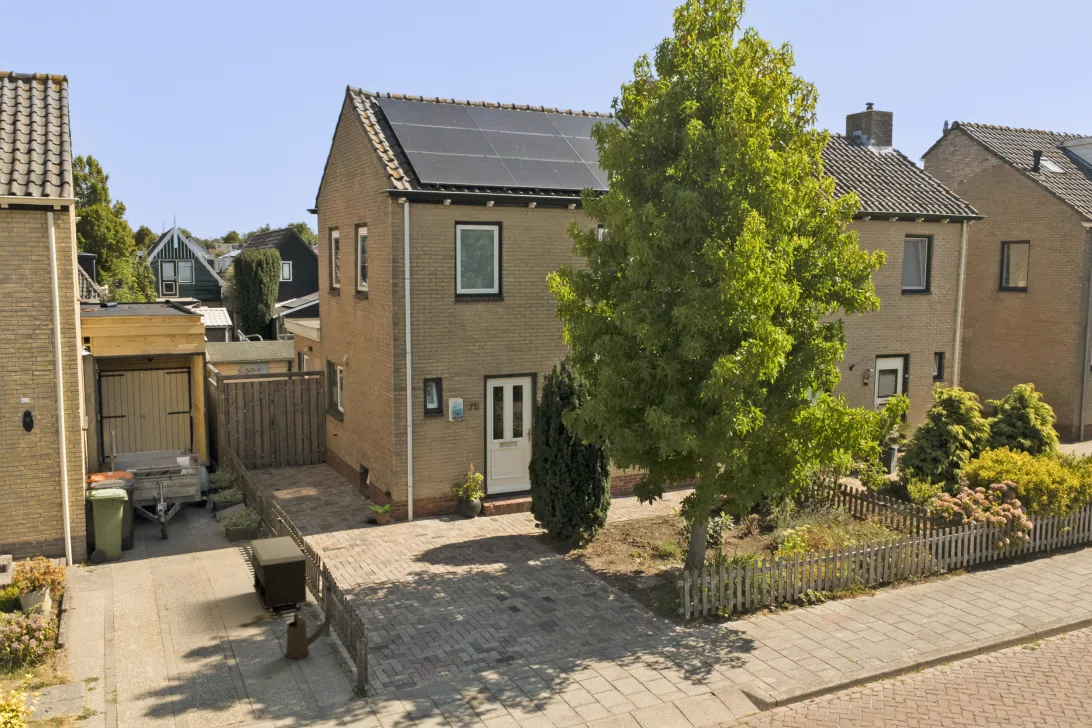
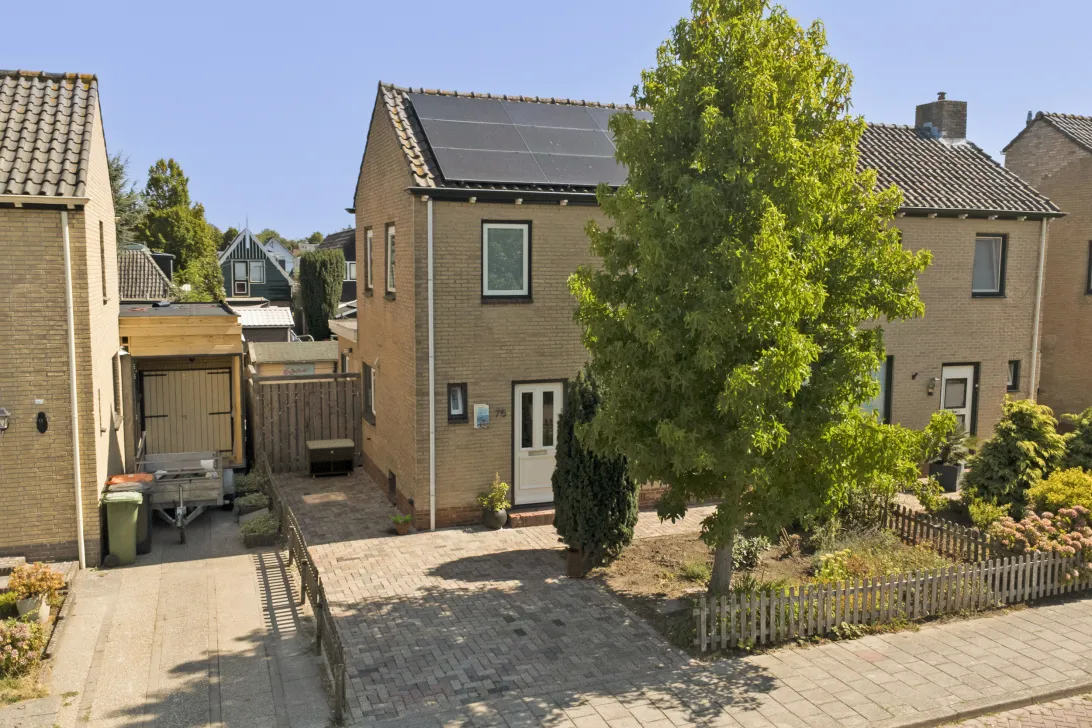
storage bench: present [250,536,306,611] -> present [306,439,354,478]
watering can: present [279,612,333,659] -> present [565,544,589,578]

